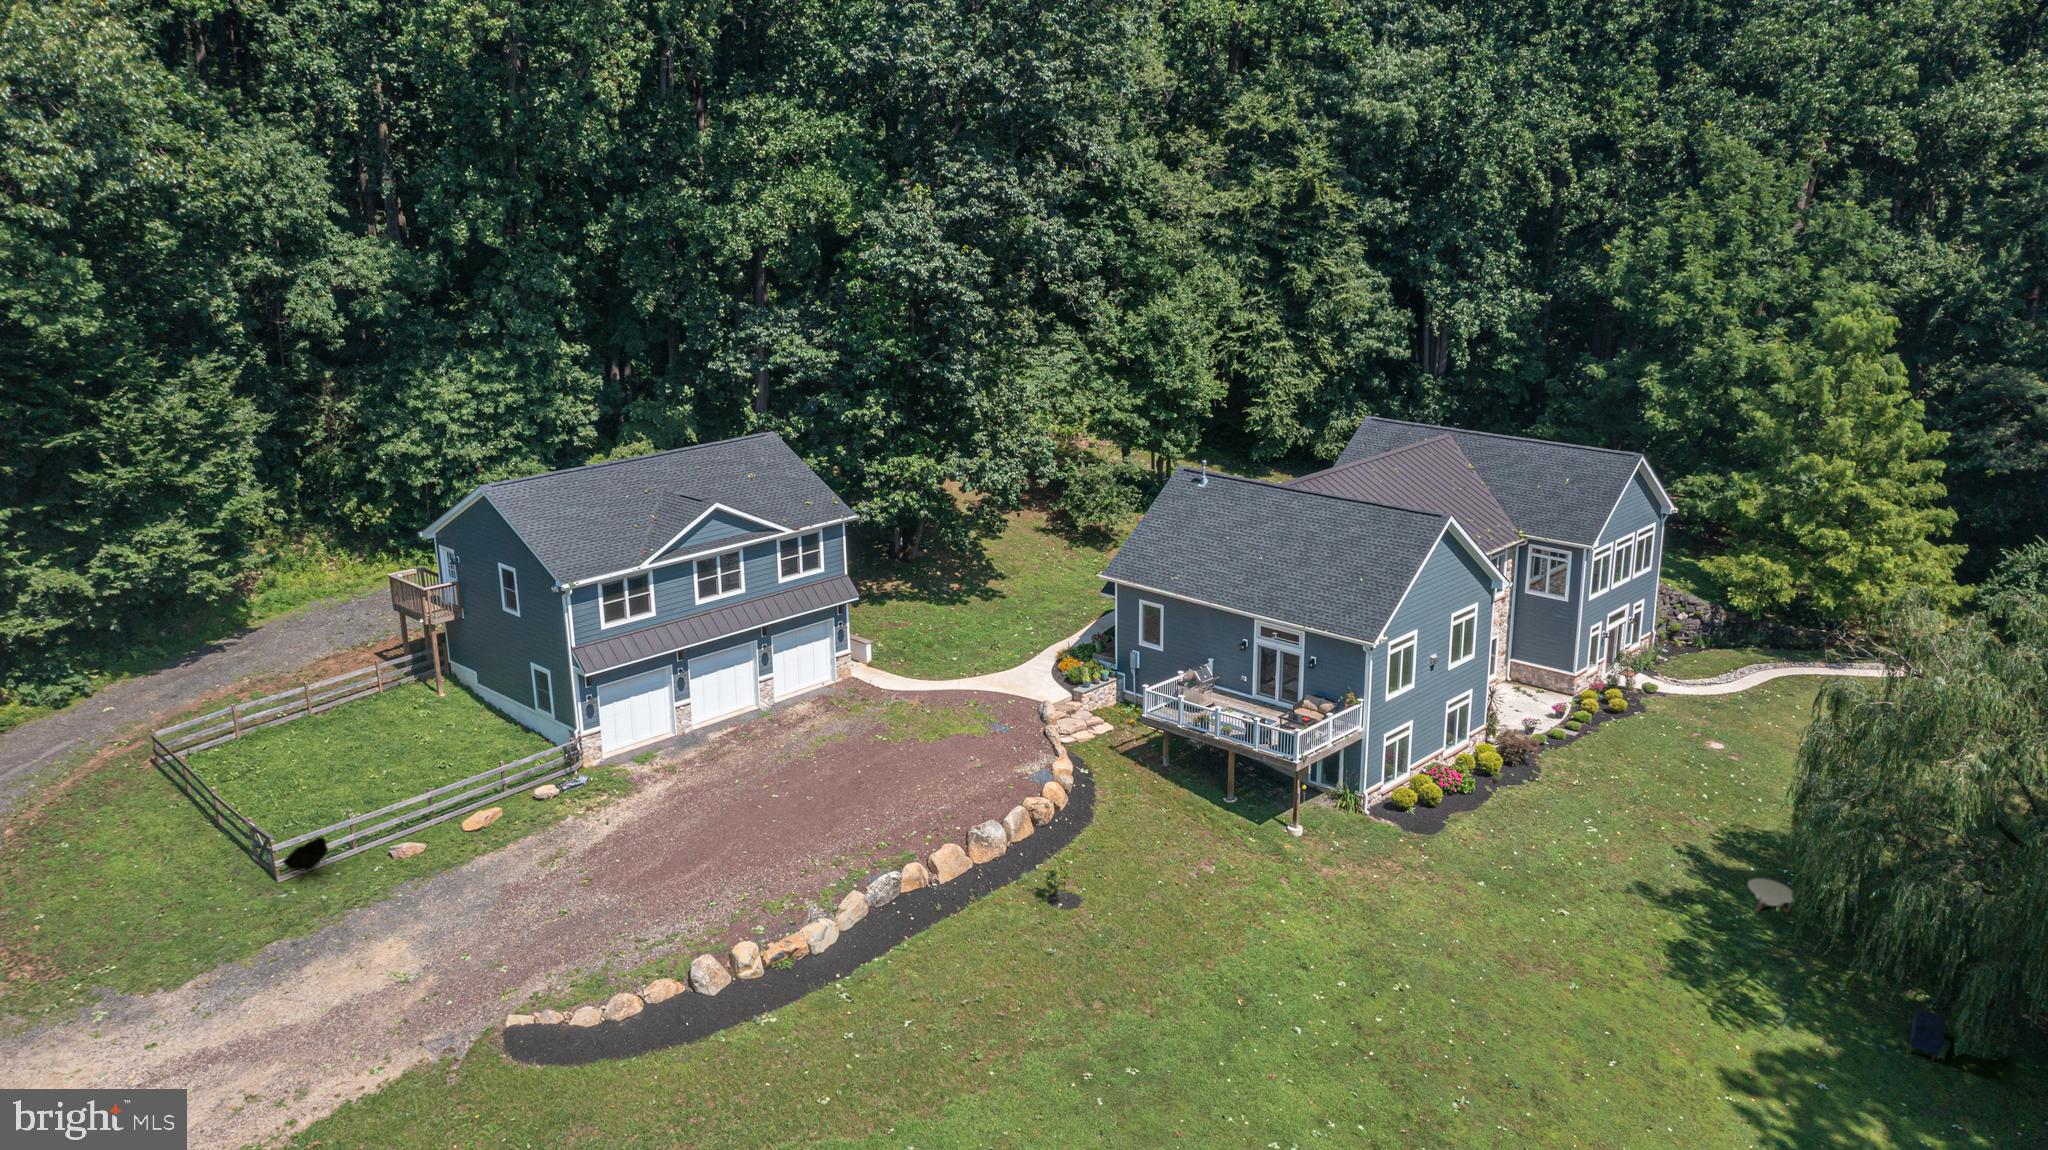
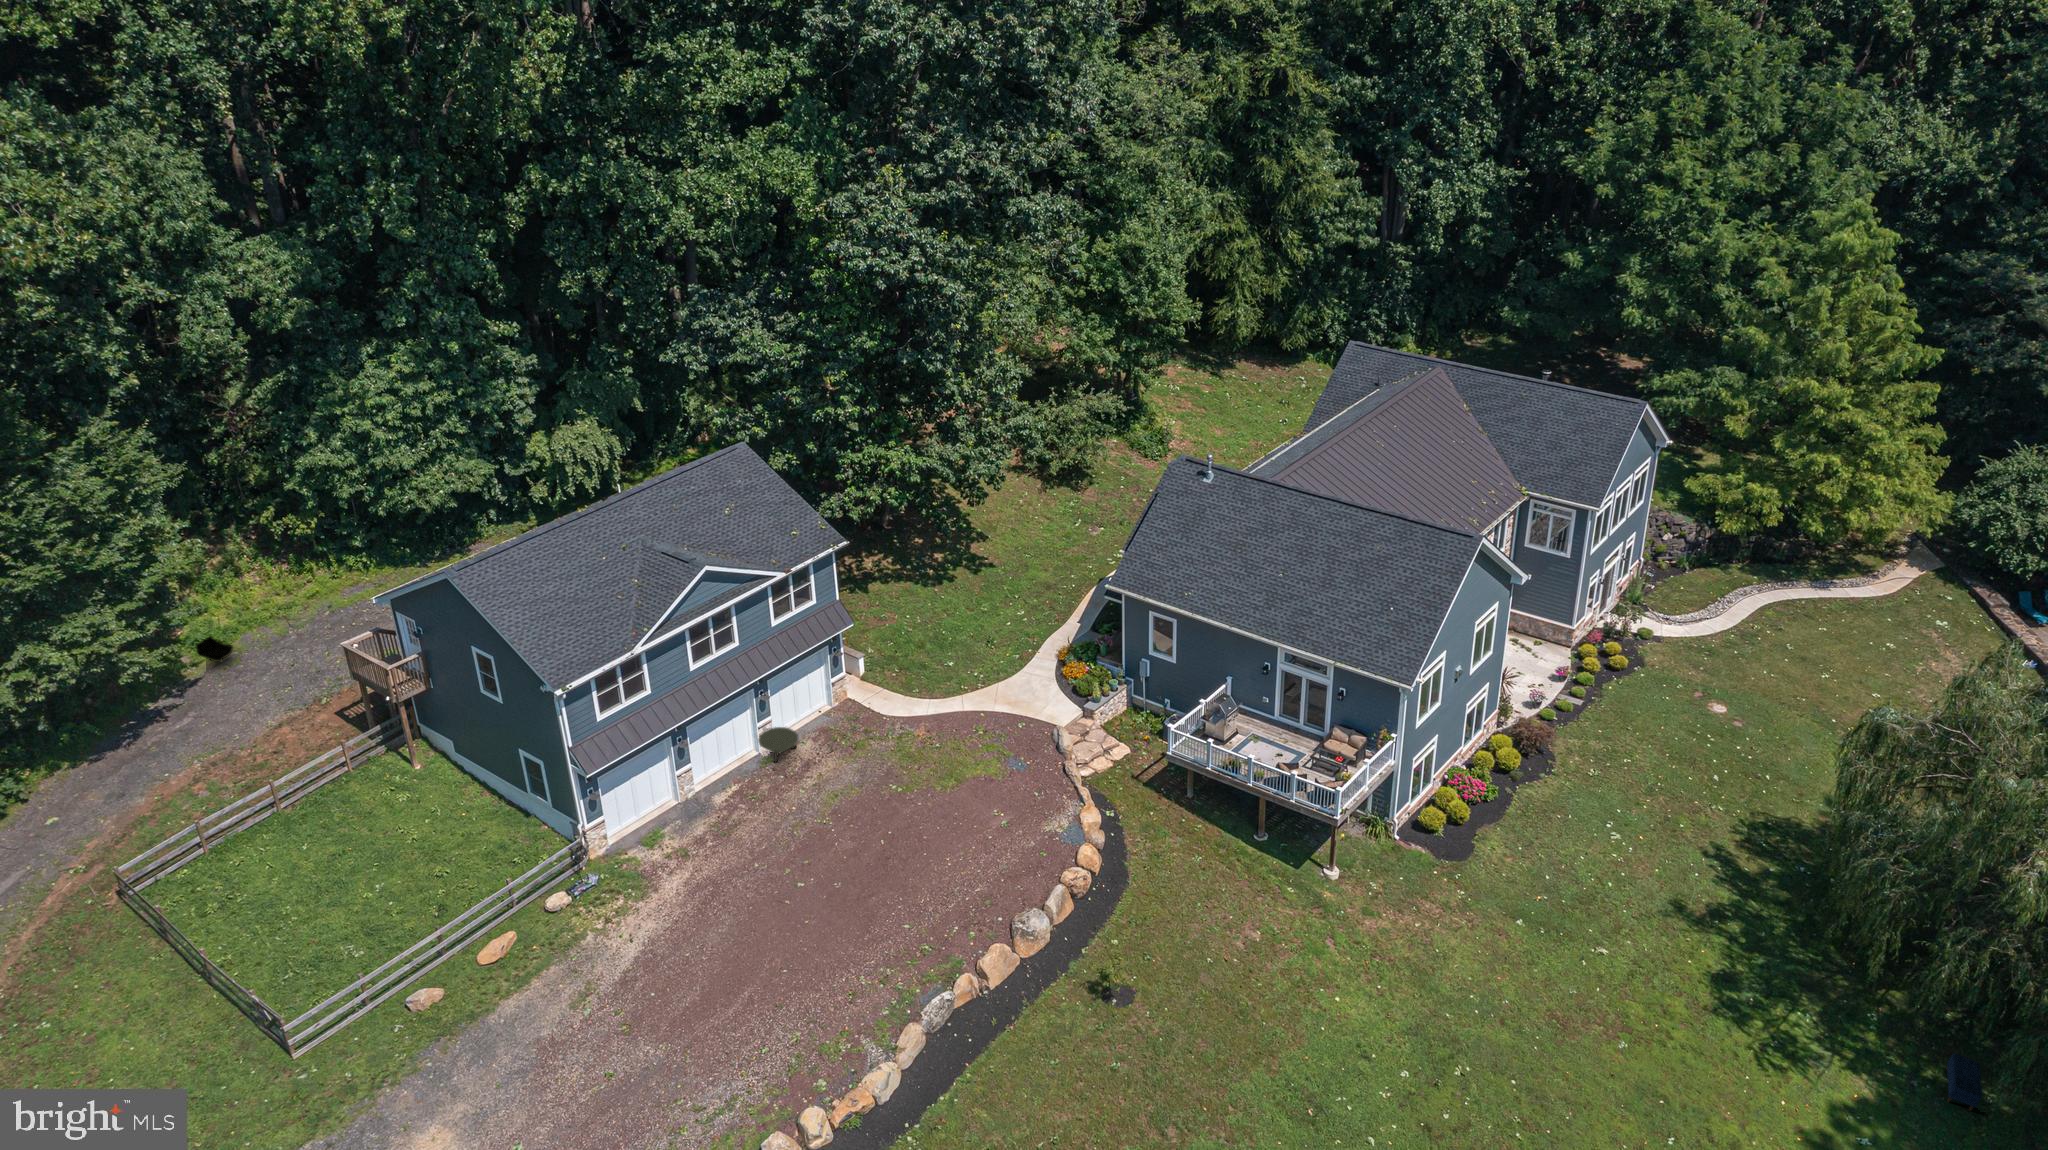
lounge chair: present [283,837,328,880] -> present [196,636,233,668]
round table: present [1748,878,1793,912] -> present [758,727,798,763]

